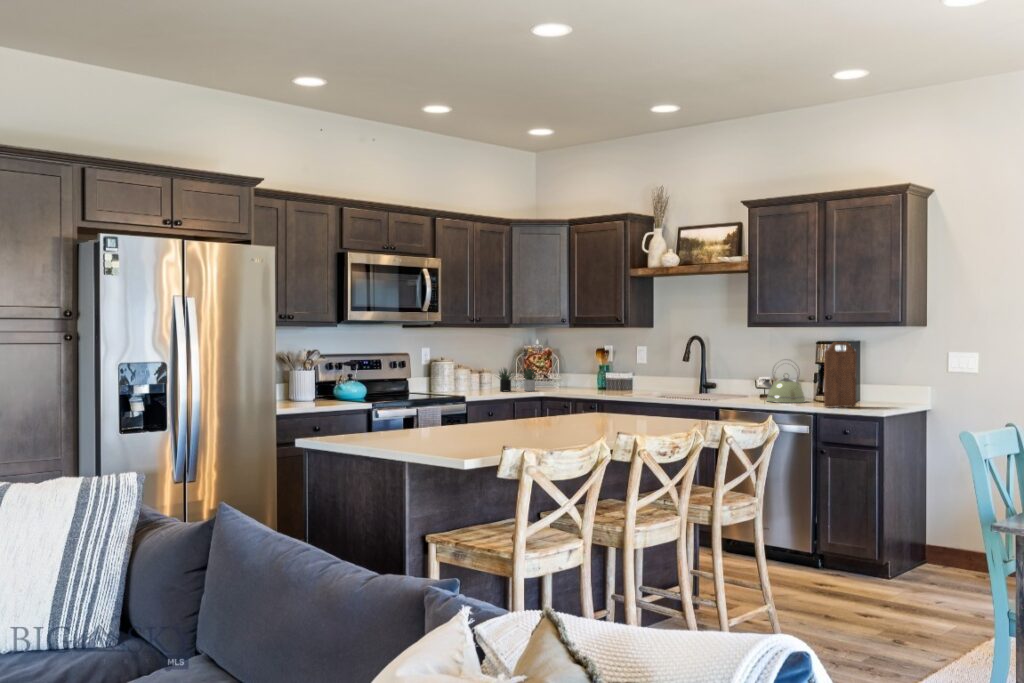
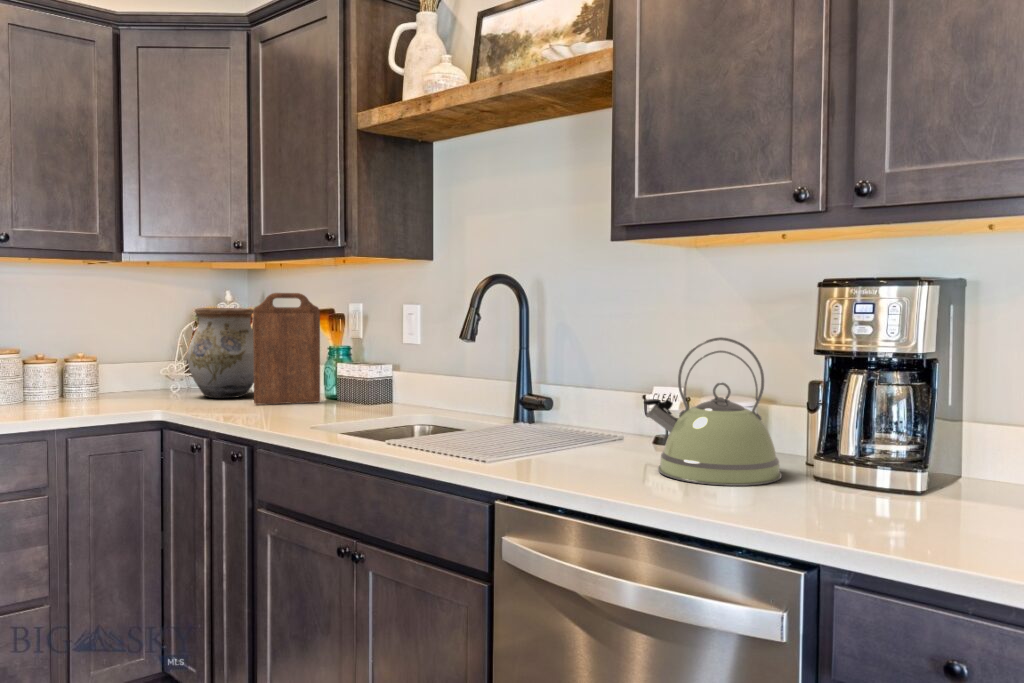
cutting board: present [824,342,857,407] -> present [253,293,320,405]
vase: none [536,348,567,388] -> present [187,308,254,398]
succulent plant: present [499,368,538,391] -> none [43,344,163,410]

